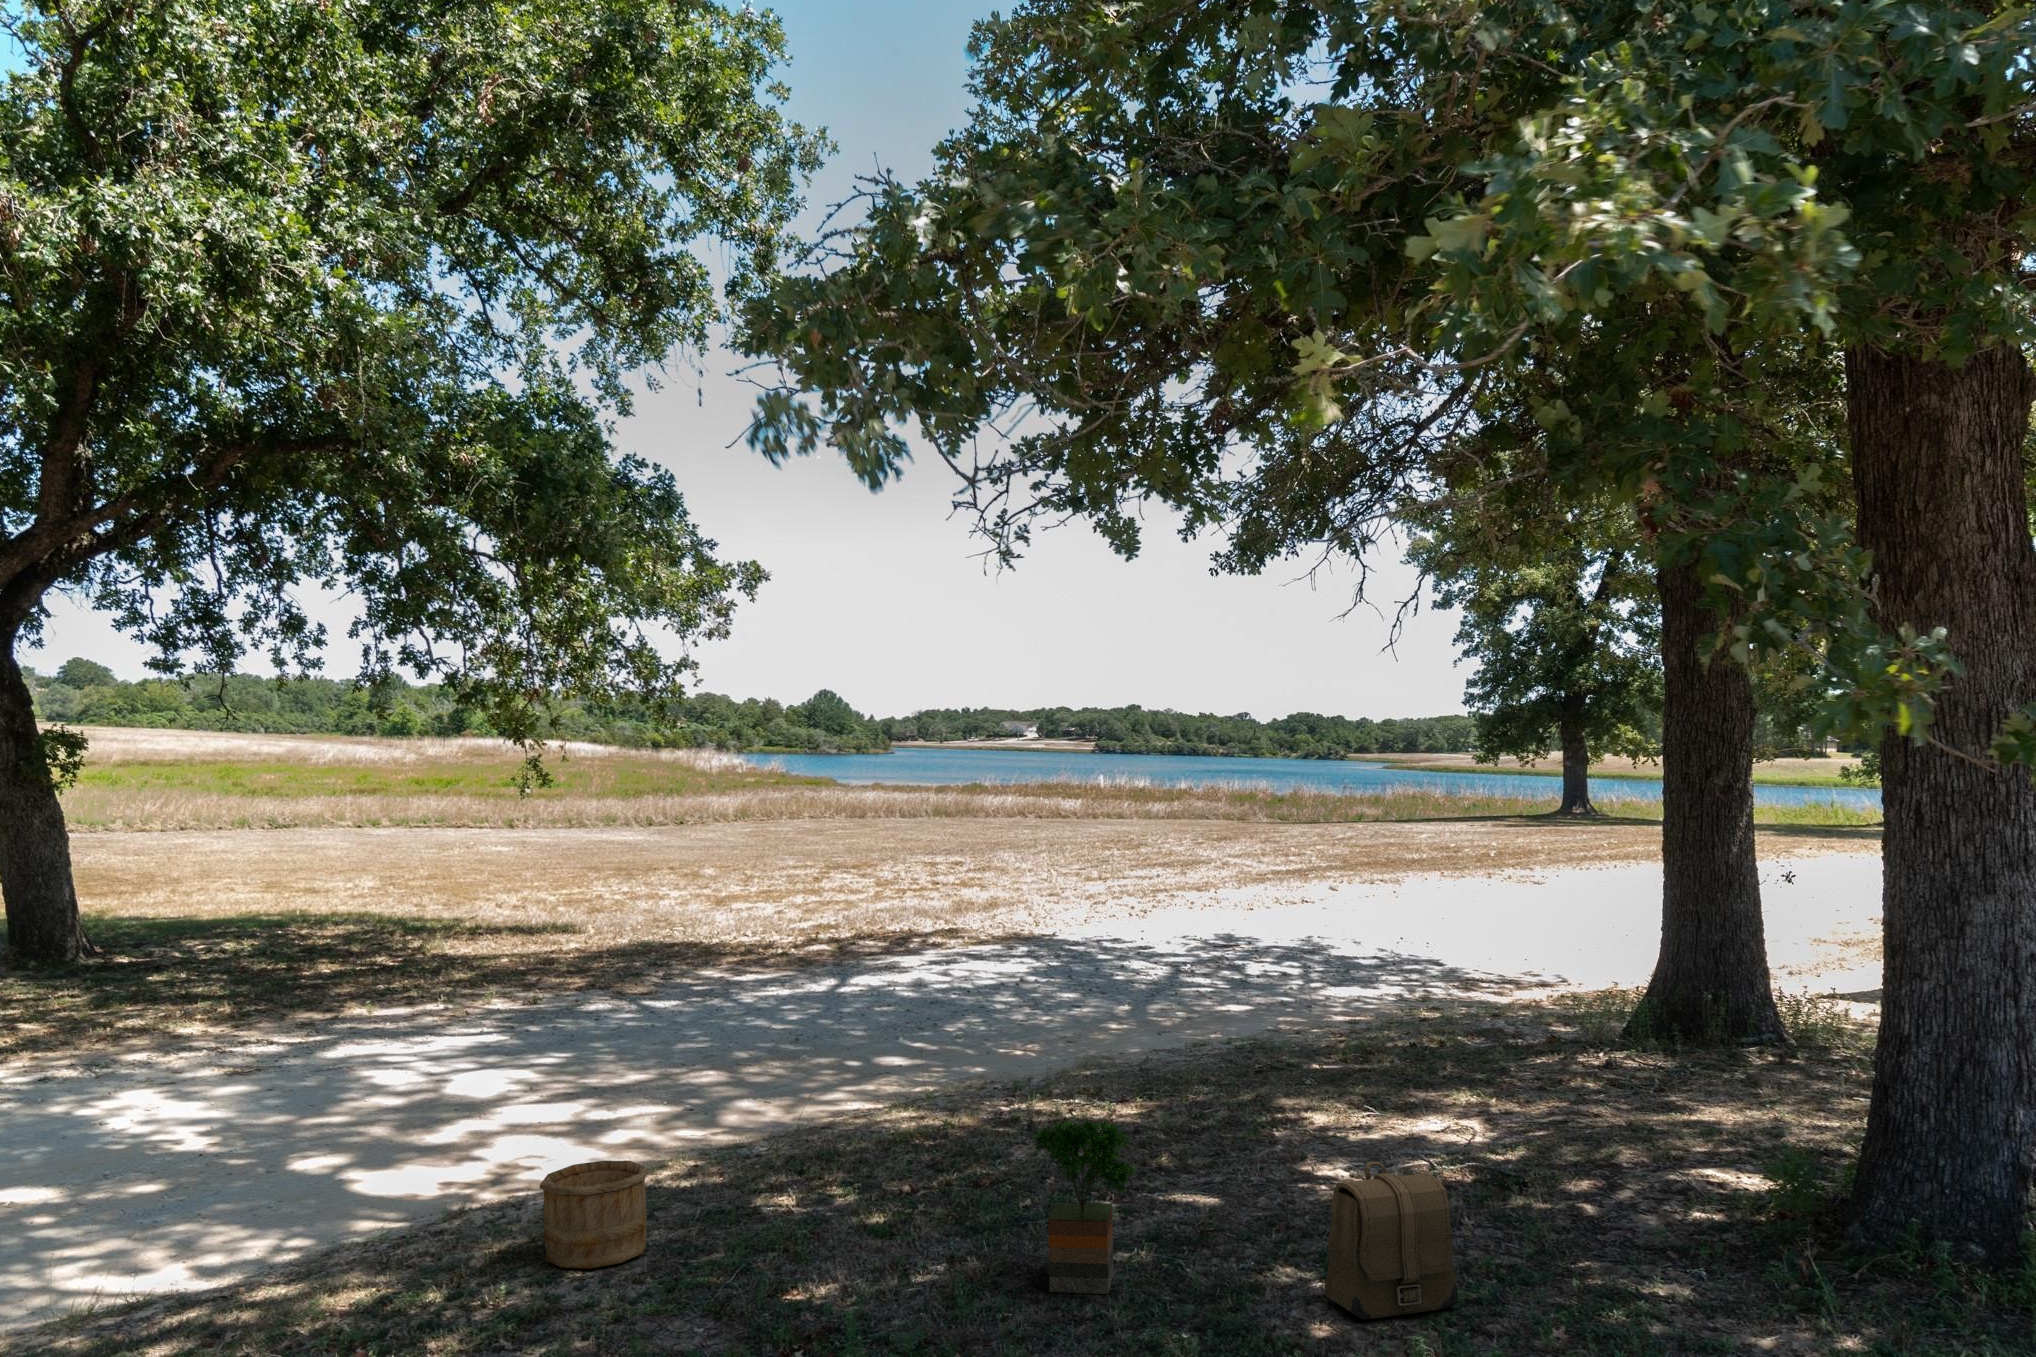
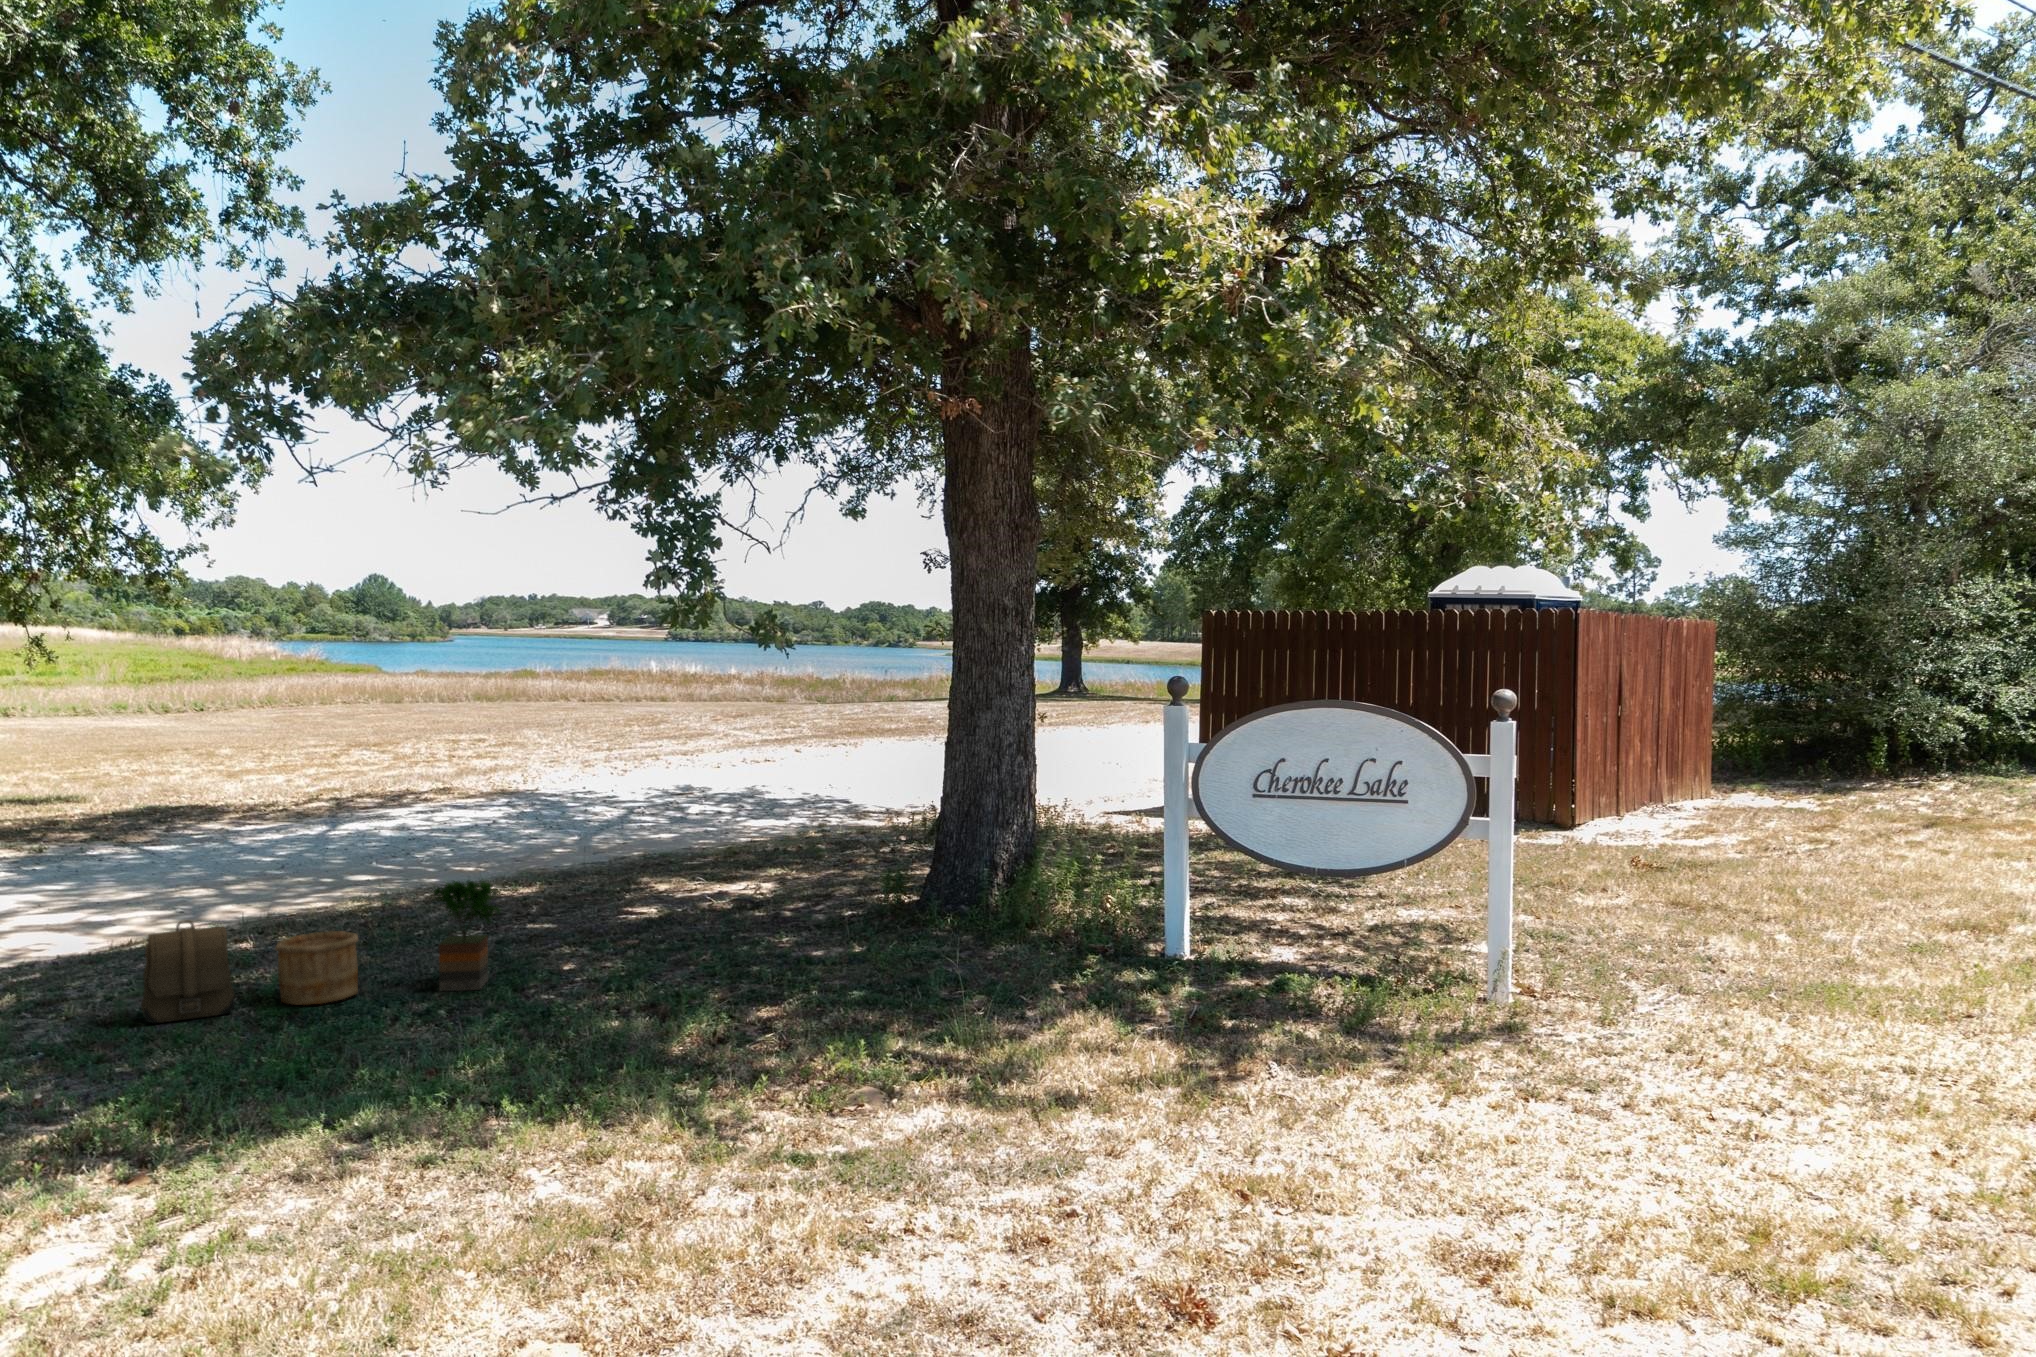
wooden bucket: present [539,1161,648,1269] -> present [275,931,358,1005]
backpack: present [1325,1162,1458,1320] -> present [141,920,235,1024]

